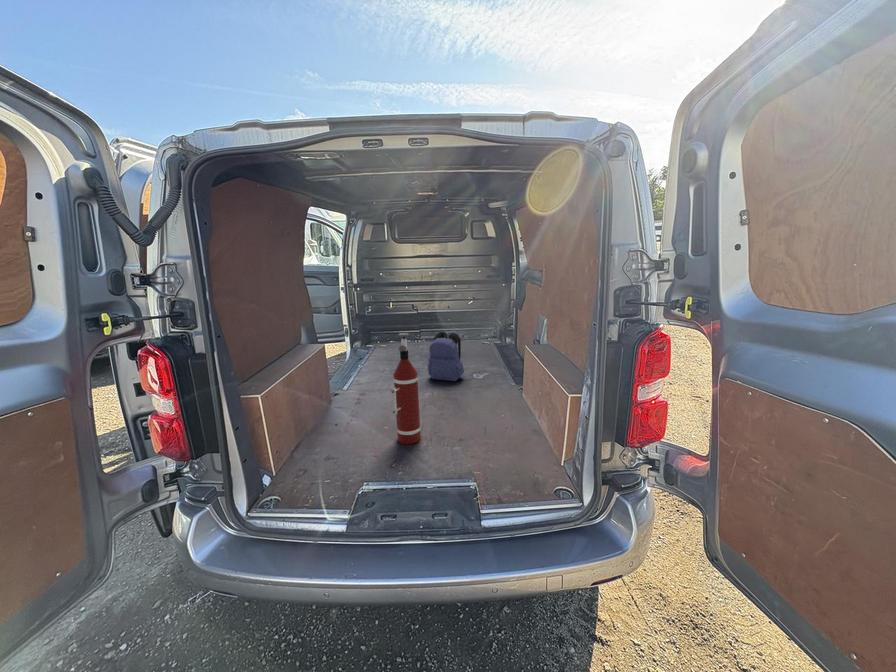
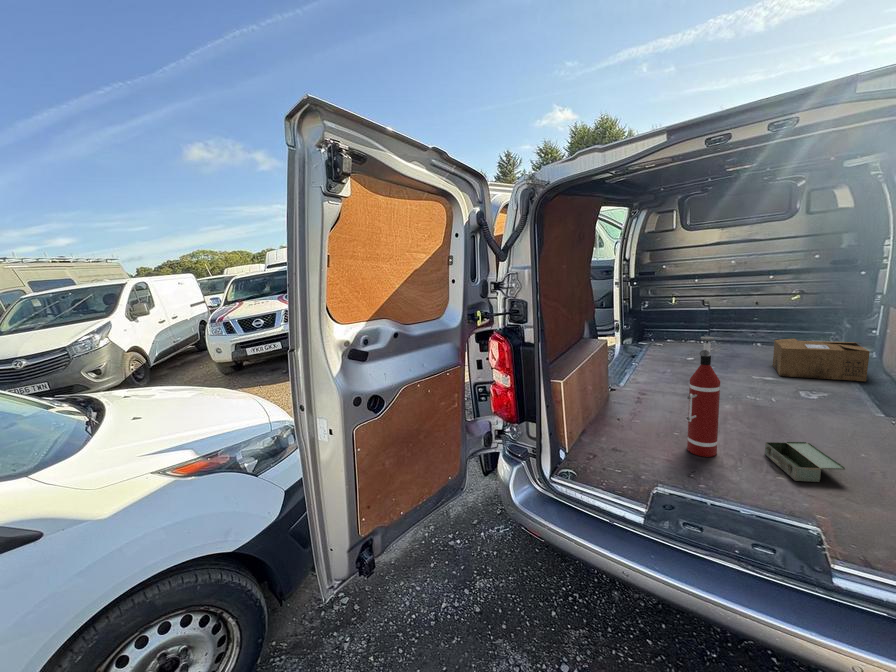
backpack: present [428,332,464,381] -> none [721,336,775,397]
cardboard box: none [464,332,516,362] -> present [773,338,870,381]
toolbox: none [454,413,502,448] -> present [765,442,845,482]

